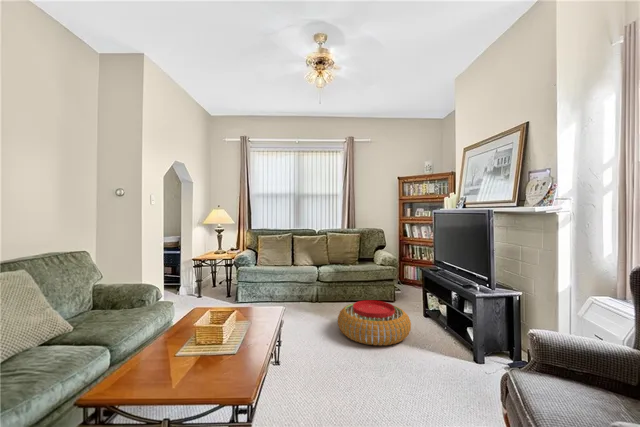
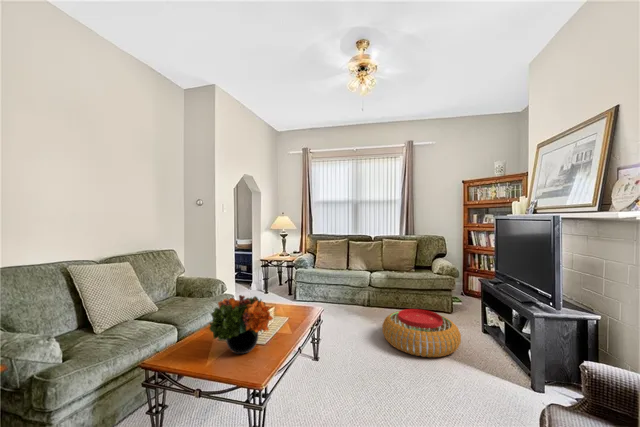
flower arrangement: none [171,300,247,369] -> present [209,295,273,354]

